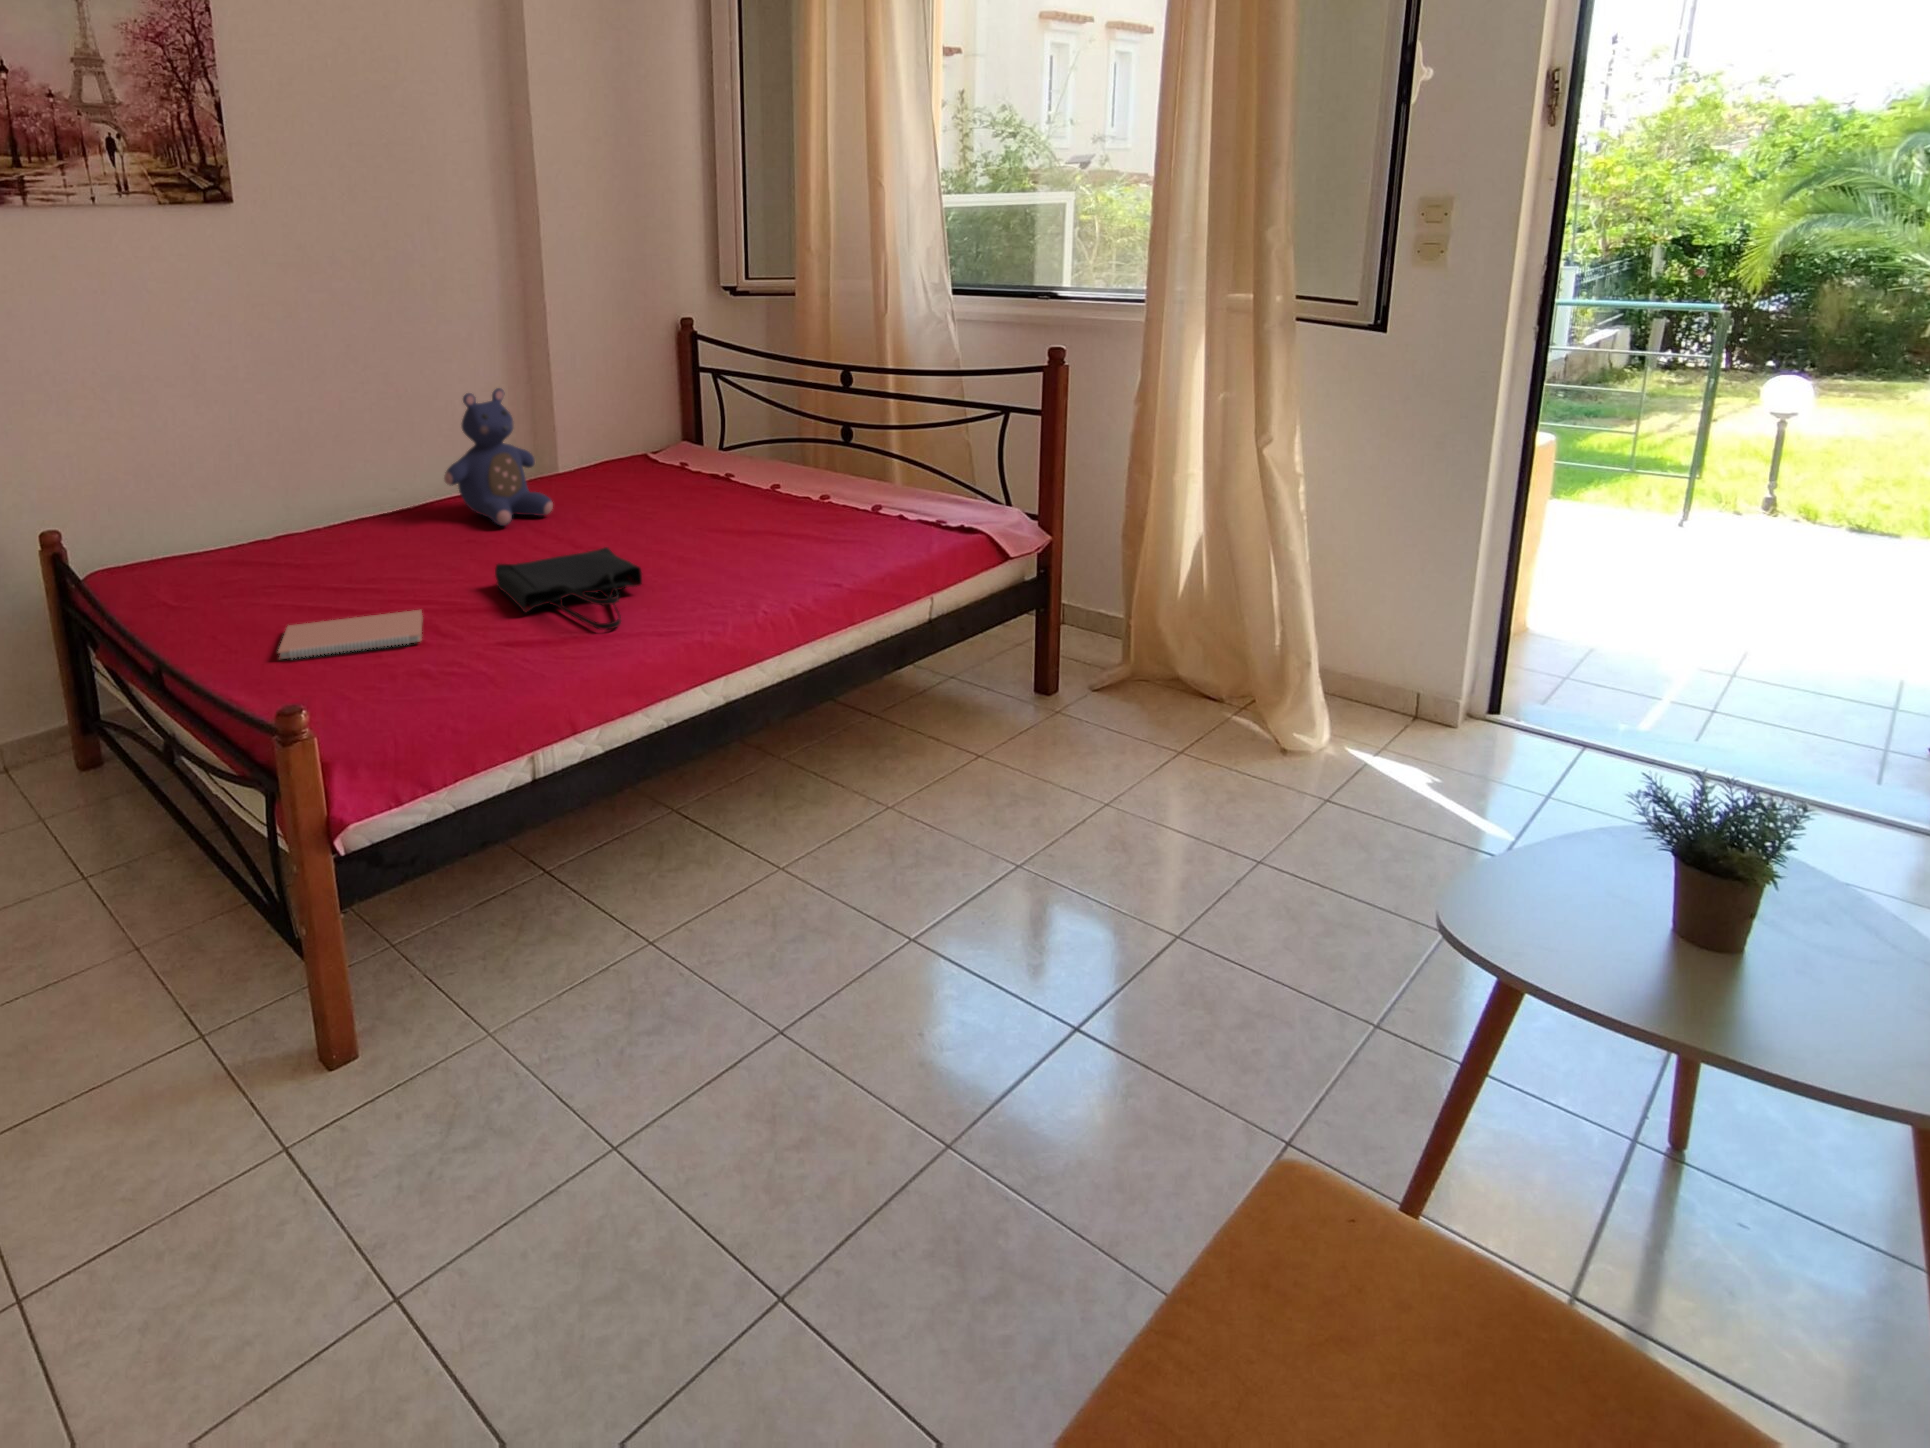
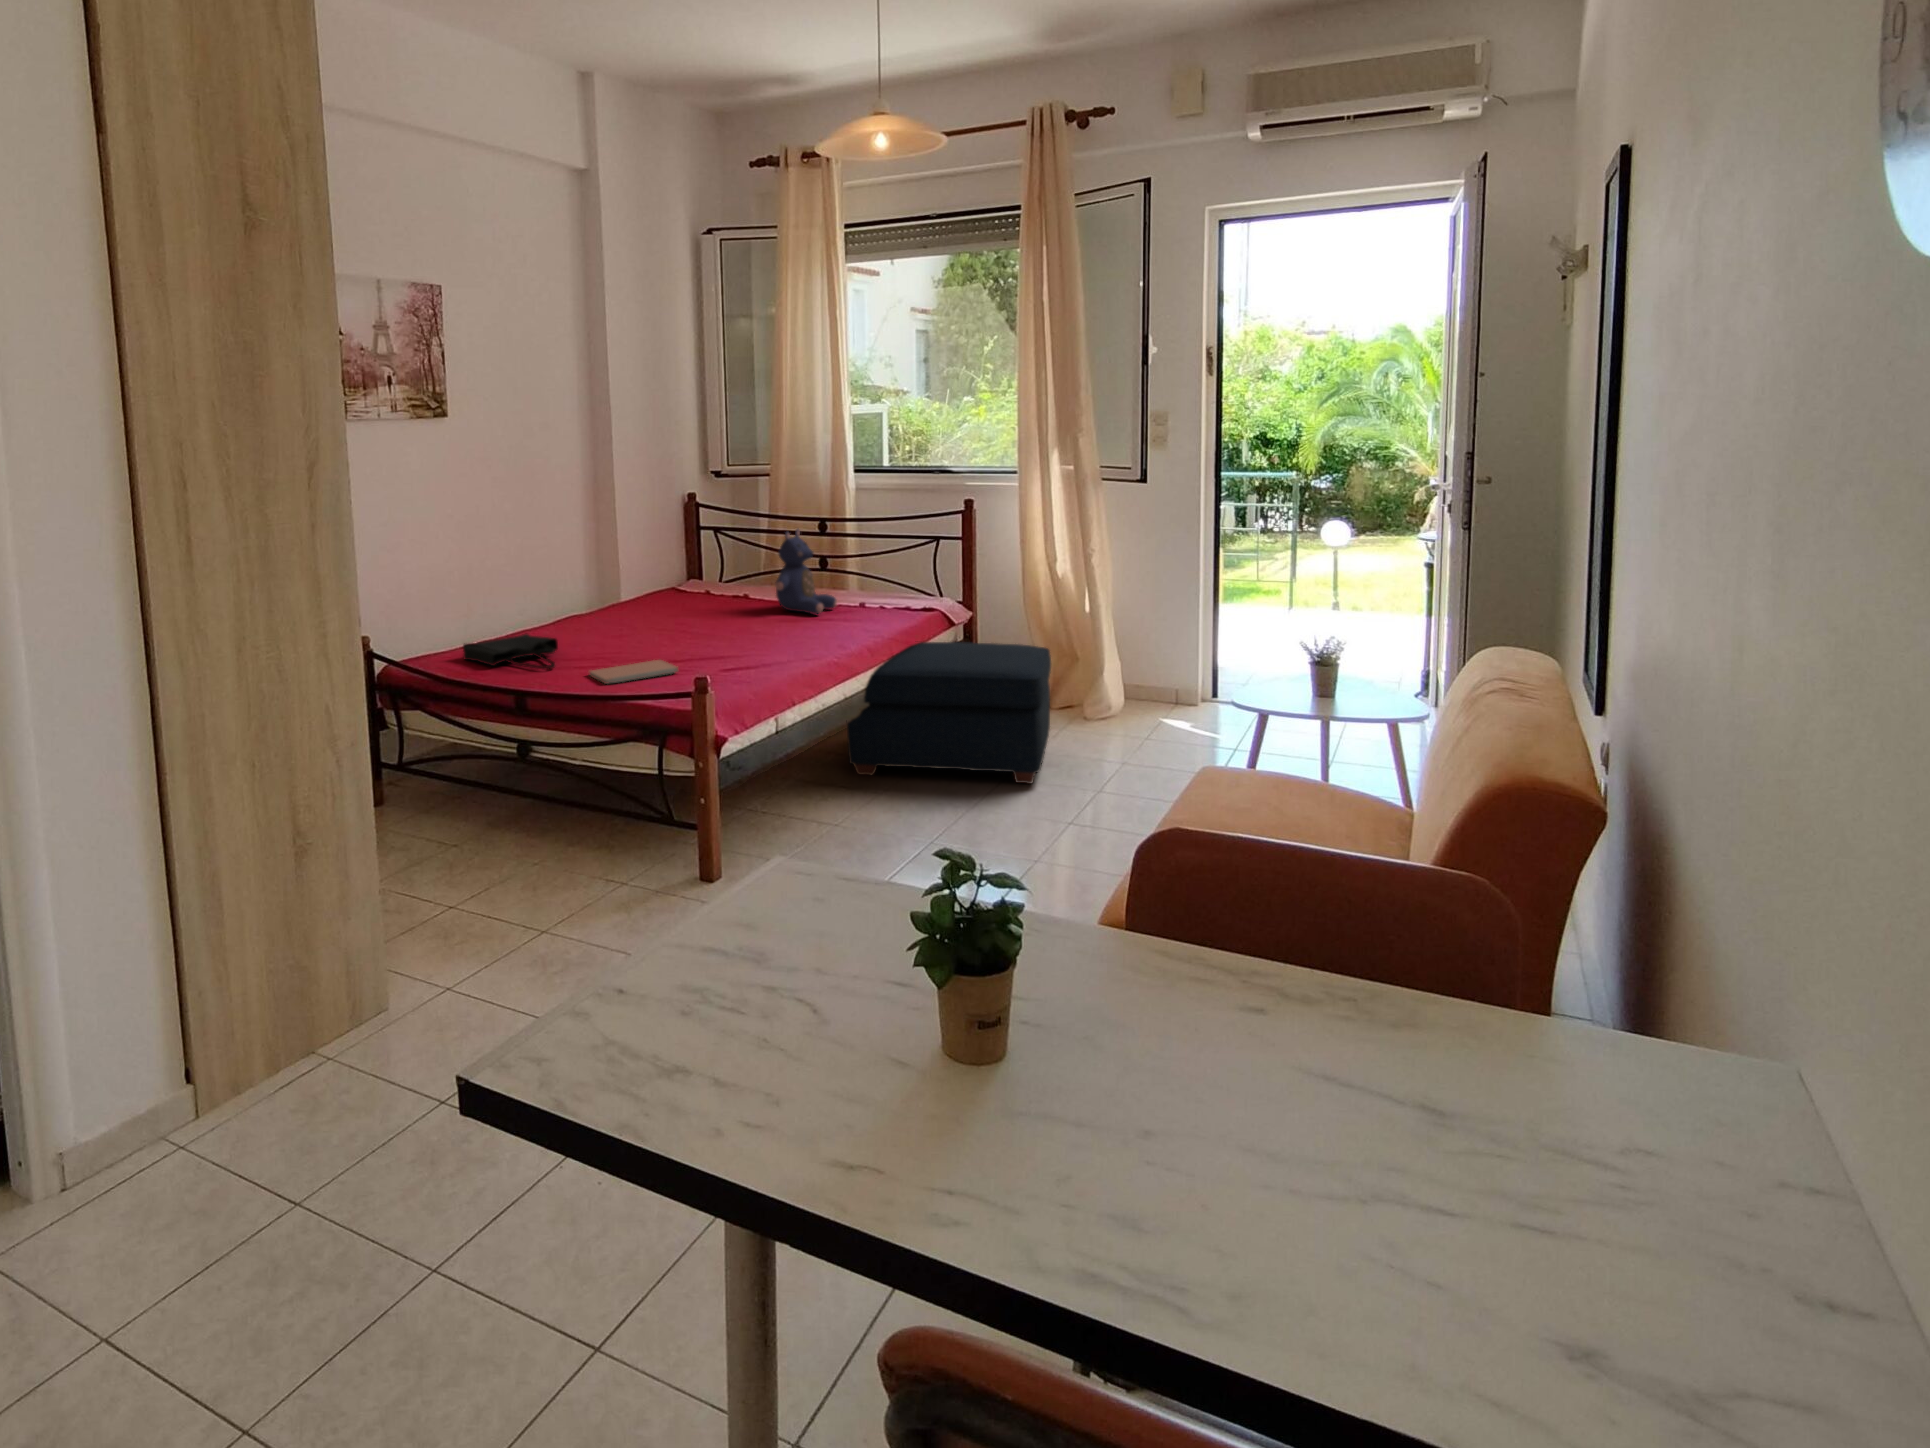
teddy bear: present [444,388,553,526] -> present [775,529,837,614]
tote bag: present [495,547,642,630] -> present [463,634,558,669]
ottoman: none [755,580,1147,887] -> present [847,642,1051,784]

